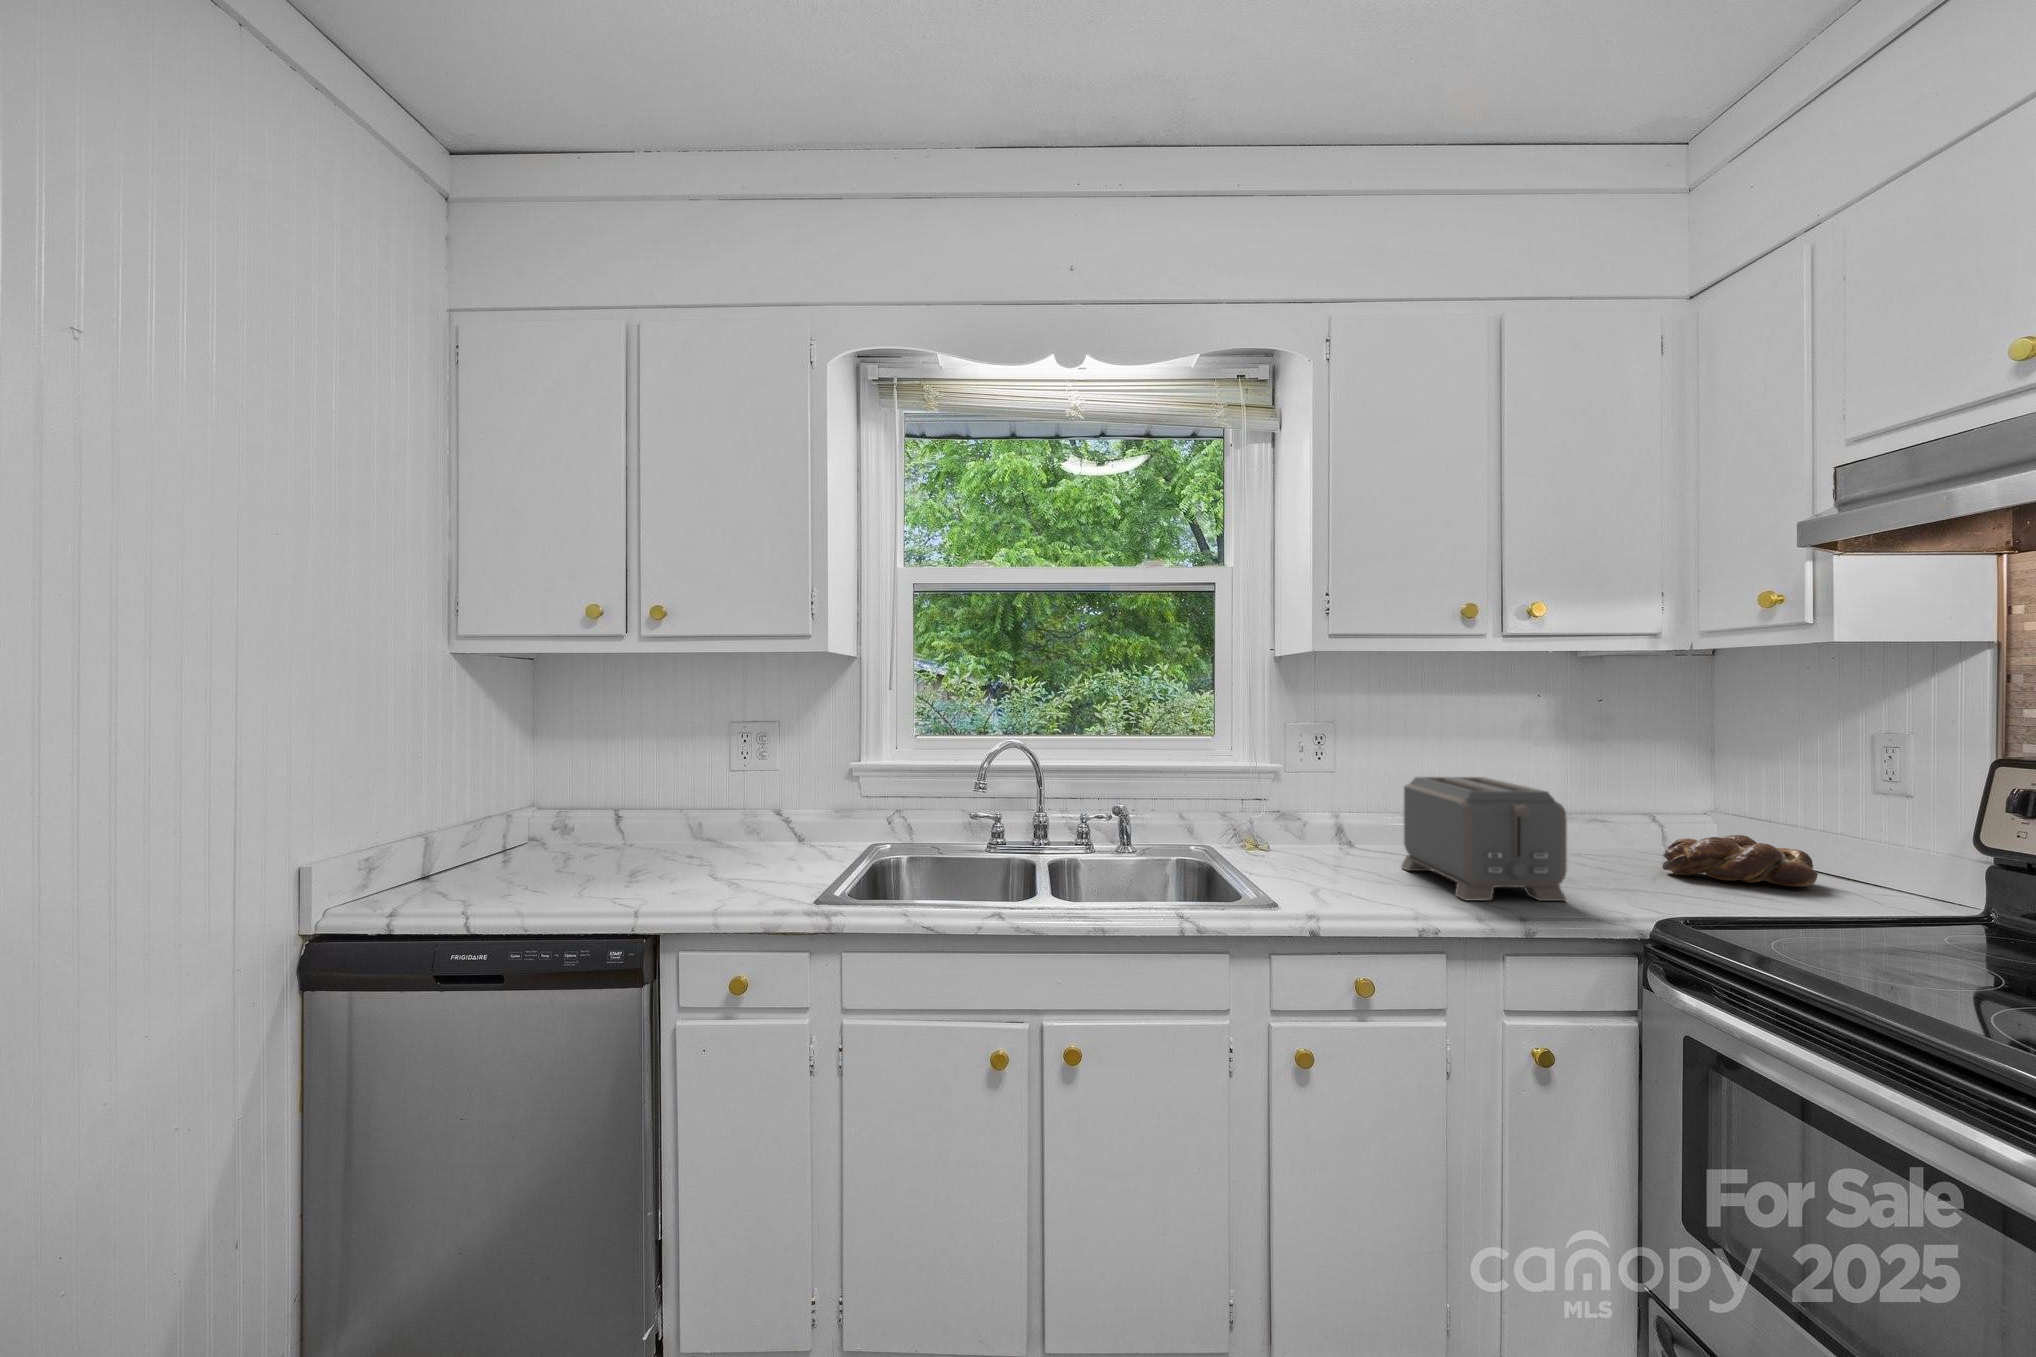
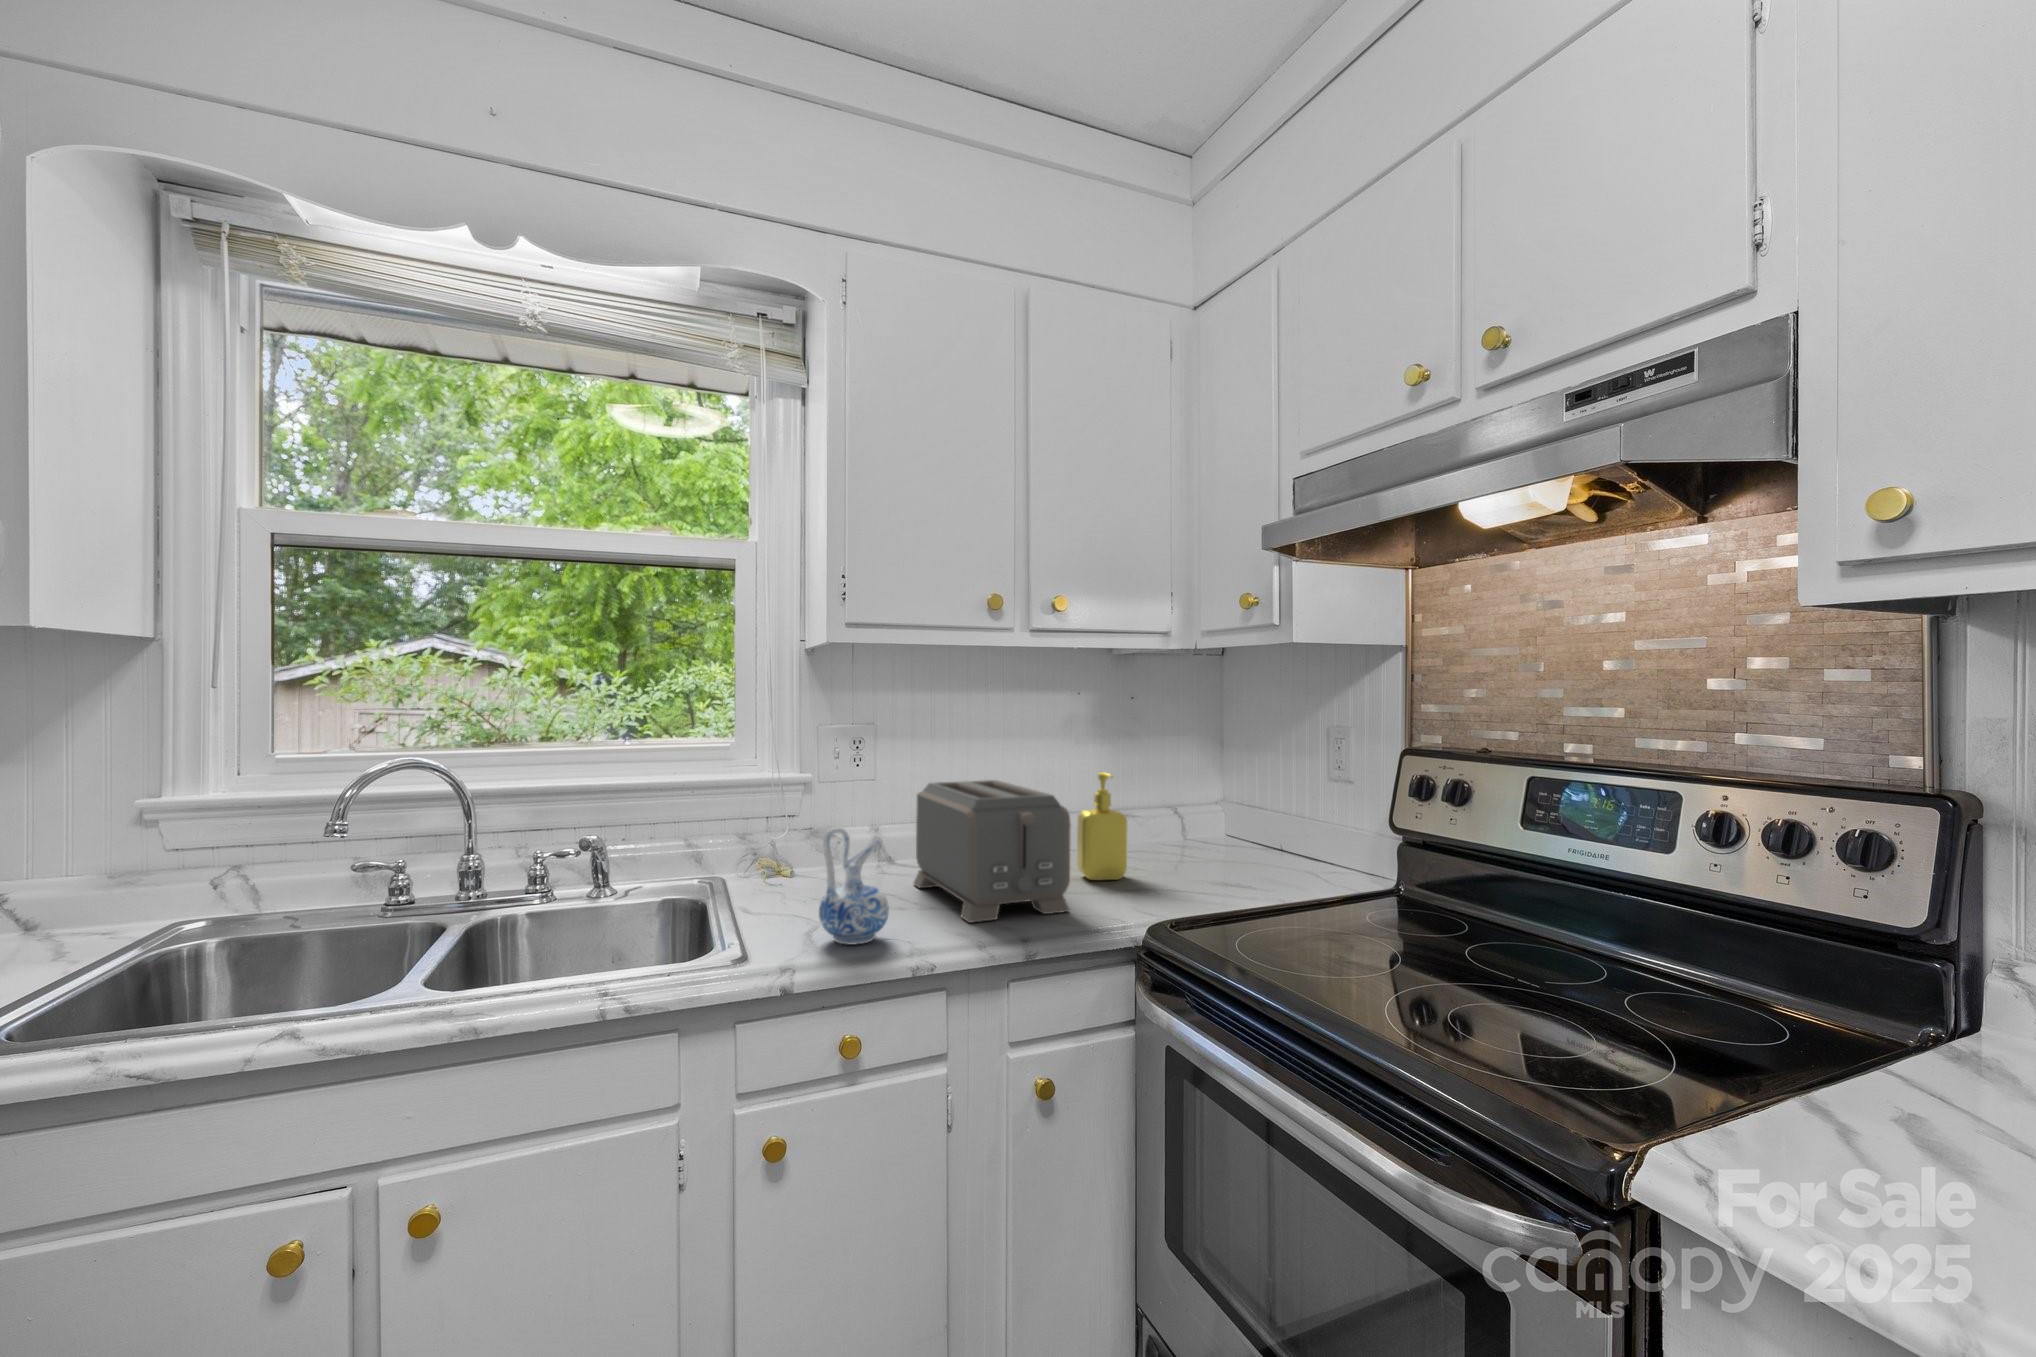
soap dispenser: none [1570,773,1628,880] -> present [1077,772,1127,880]
ceramic pitcher: none [1331,807,1392,906] -> present [819,827,889,945]
bread loaf: present [1662,835,1818,887] -> none [1156,826,1276,873]

